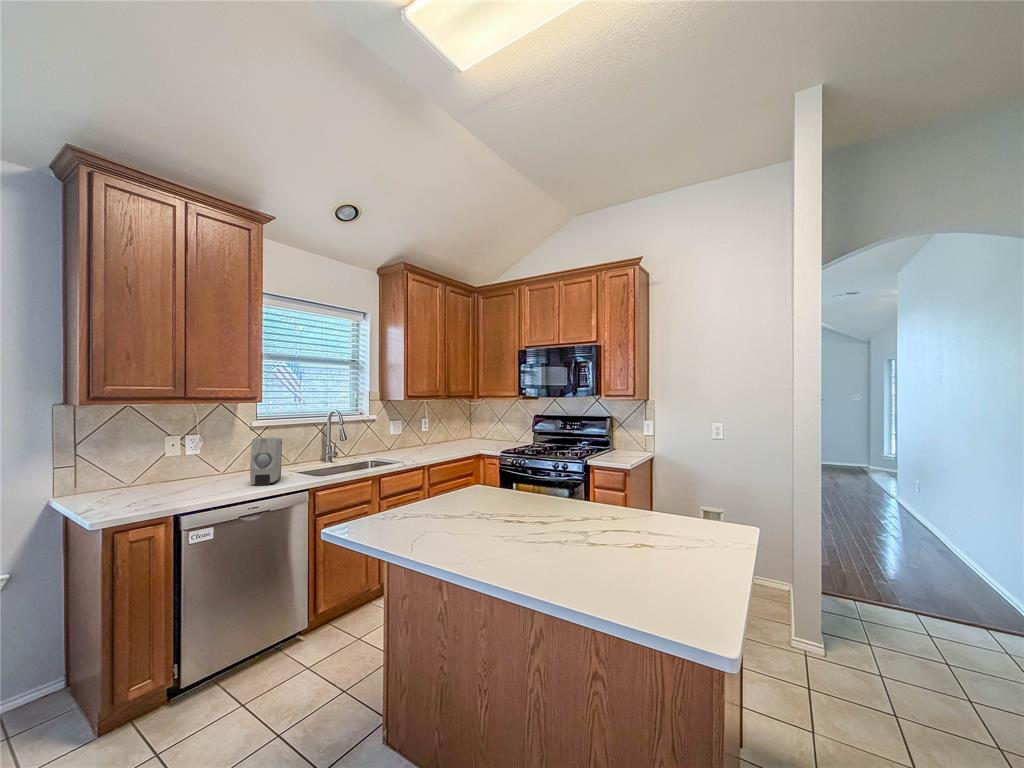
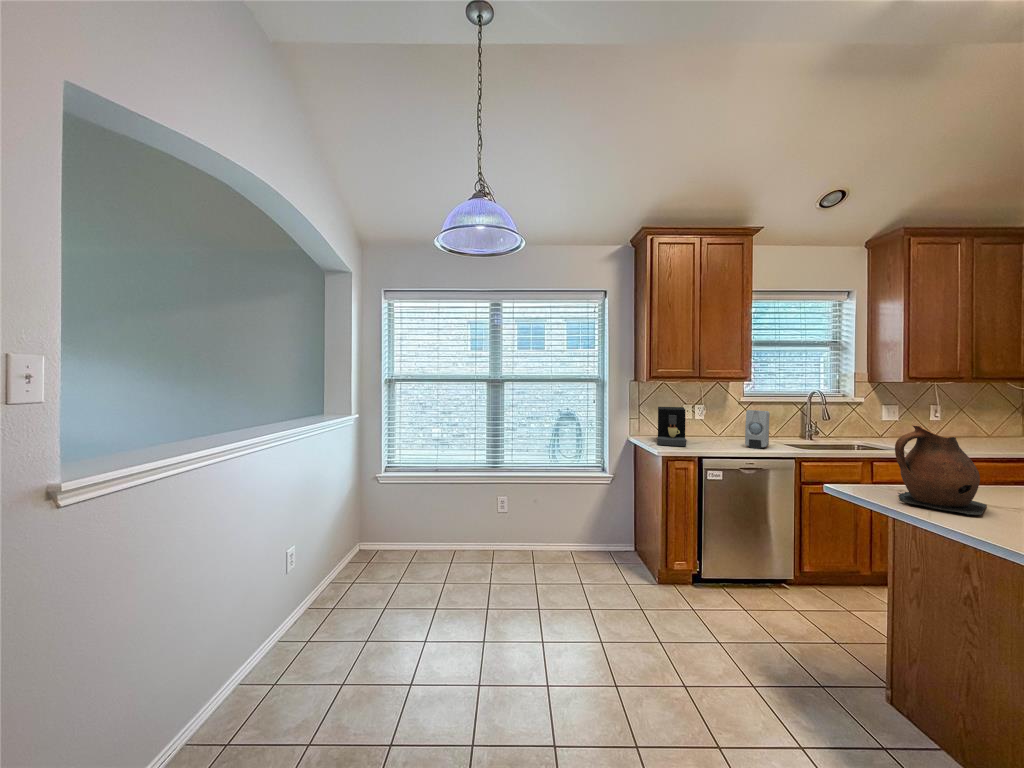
coffee maker: none [102,441,162,507] -> present [658,407,686,446]
ceramic pitcher: none [383,448,451,535] -> present [895,425,987,516]

